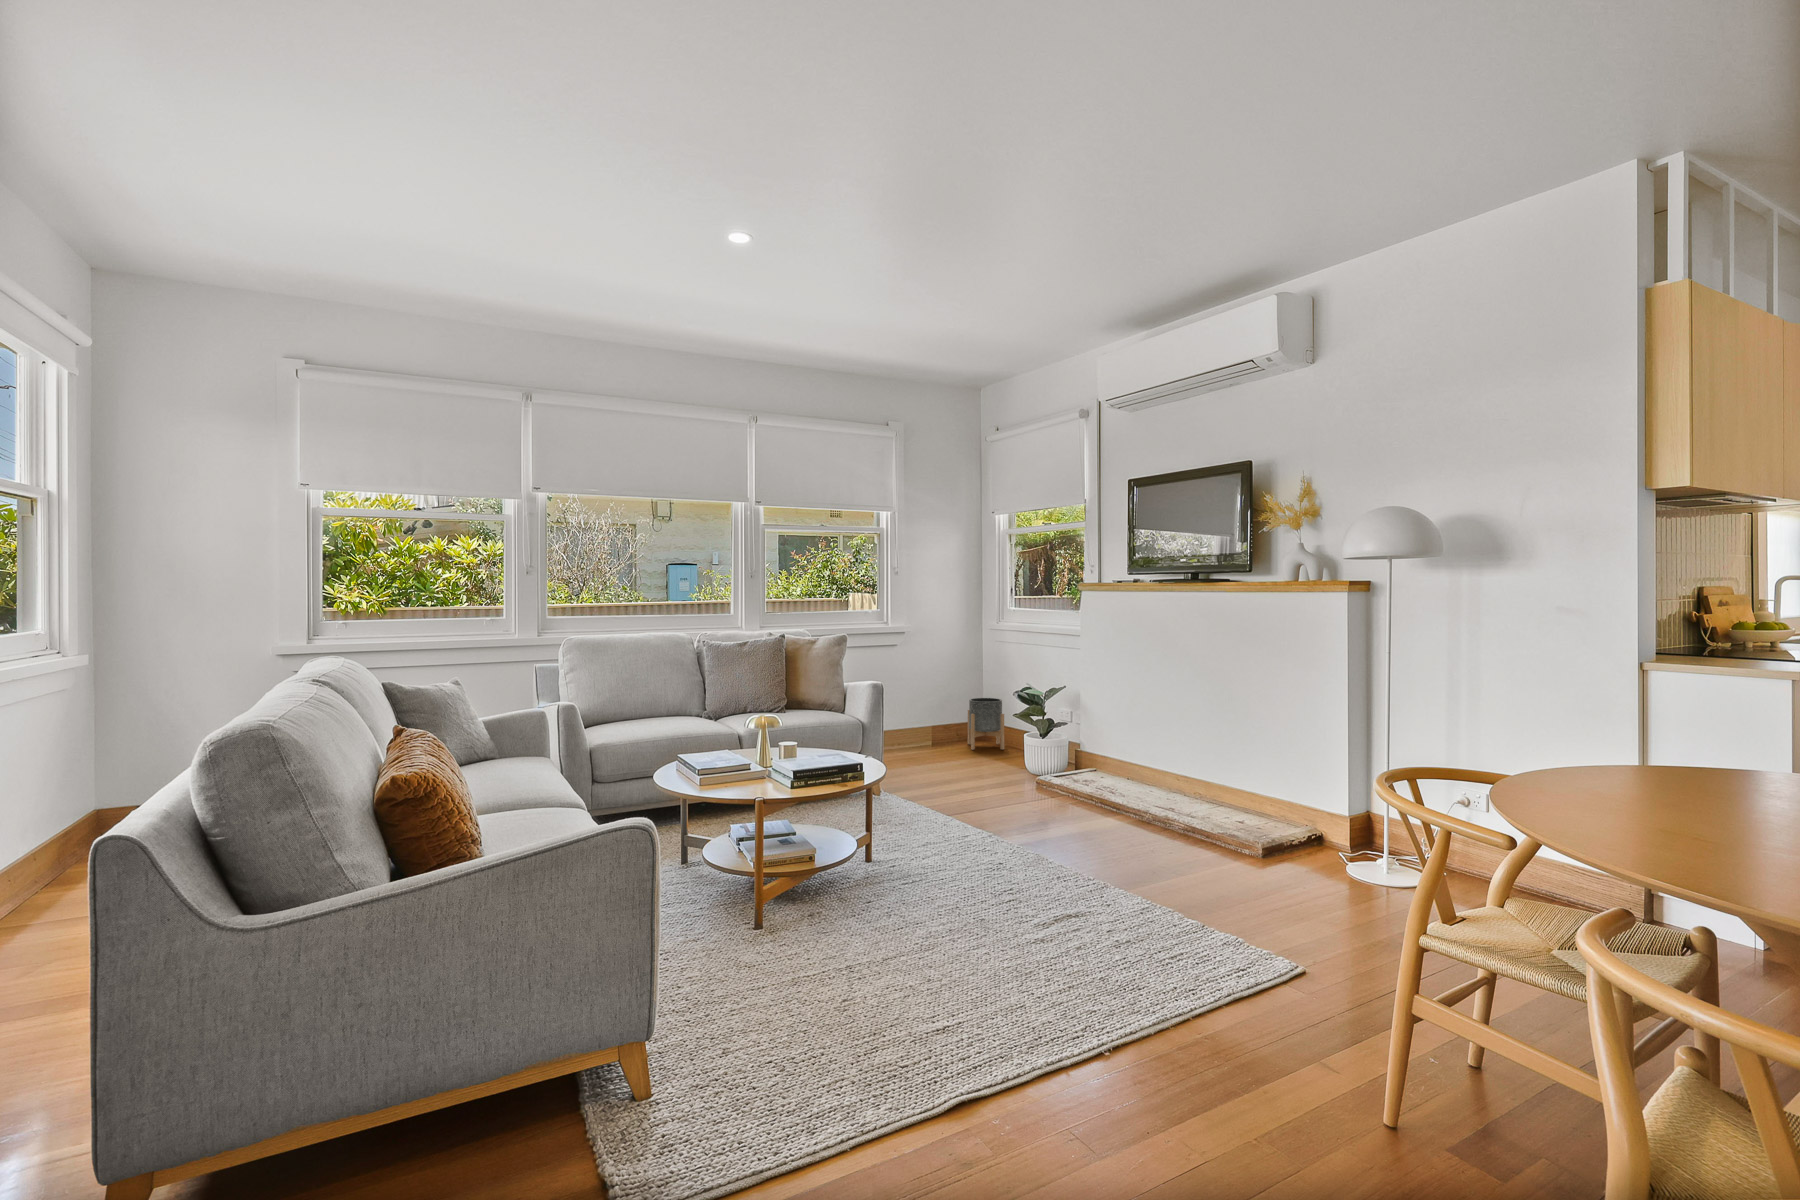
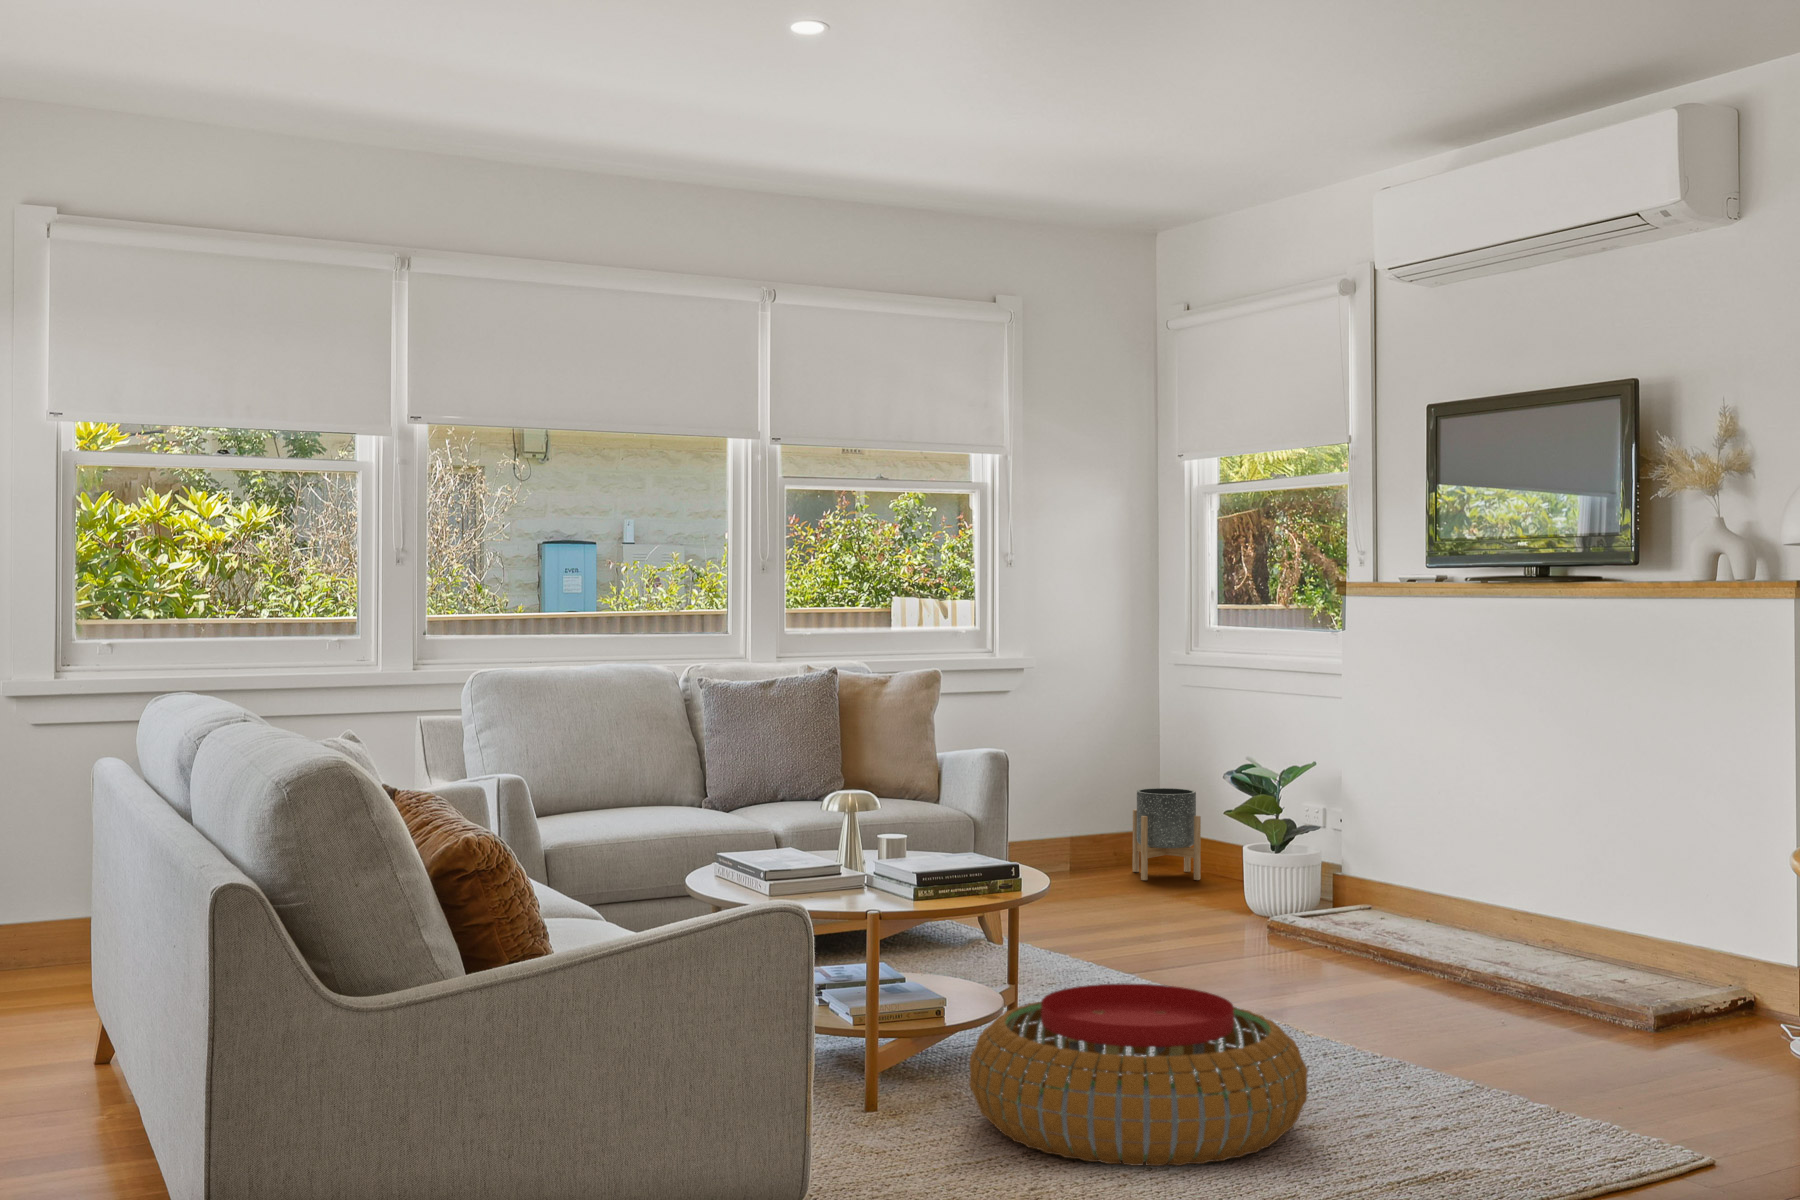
pouf: none [817,841,1039,979] -> present [969,984,1308,1166]

